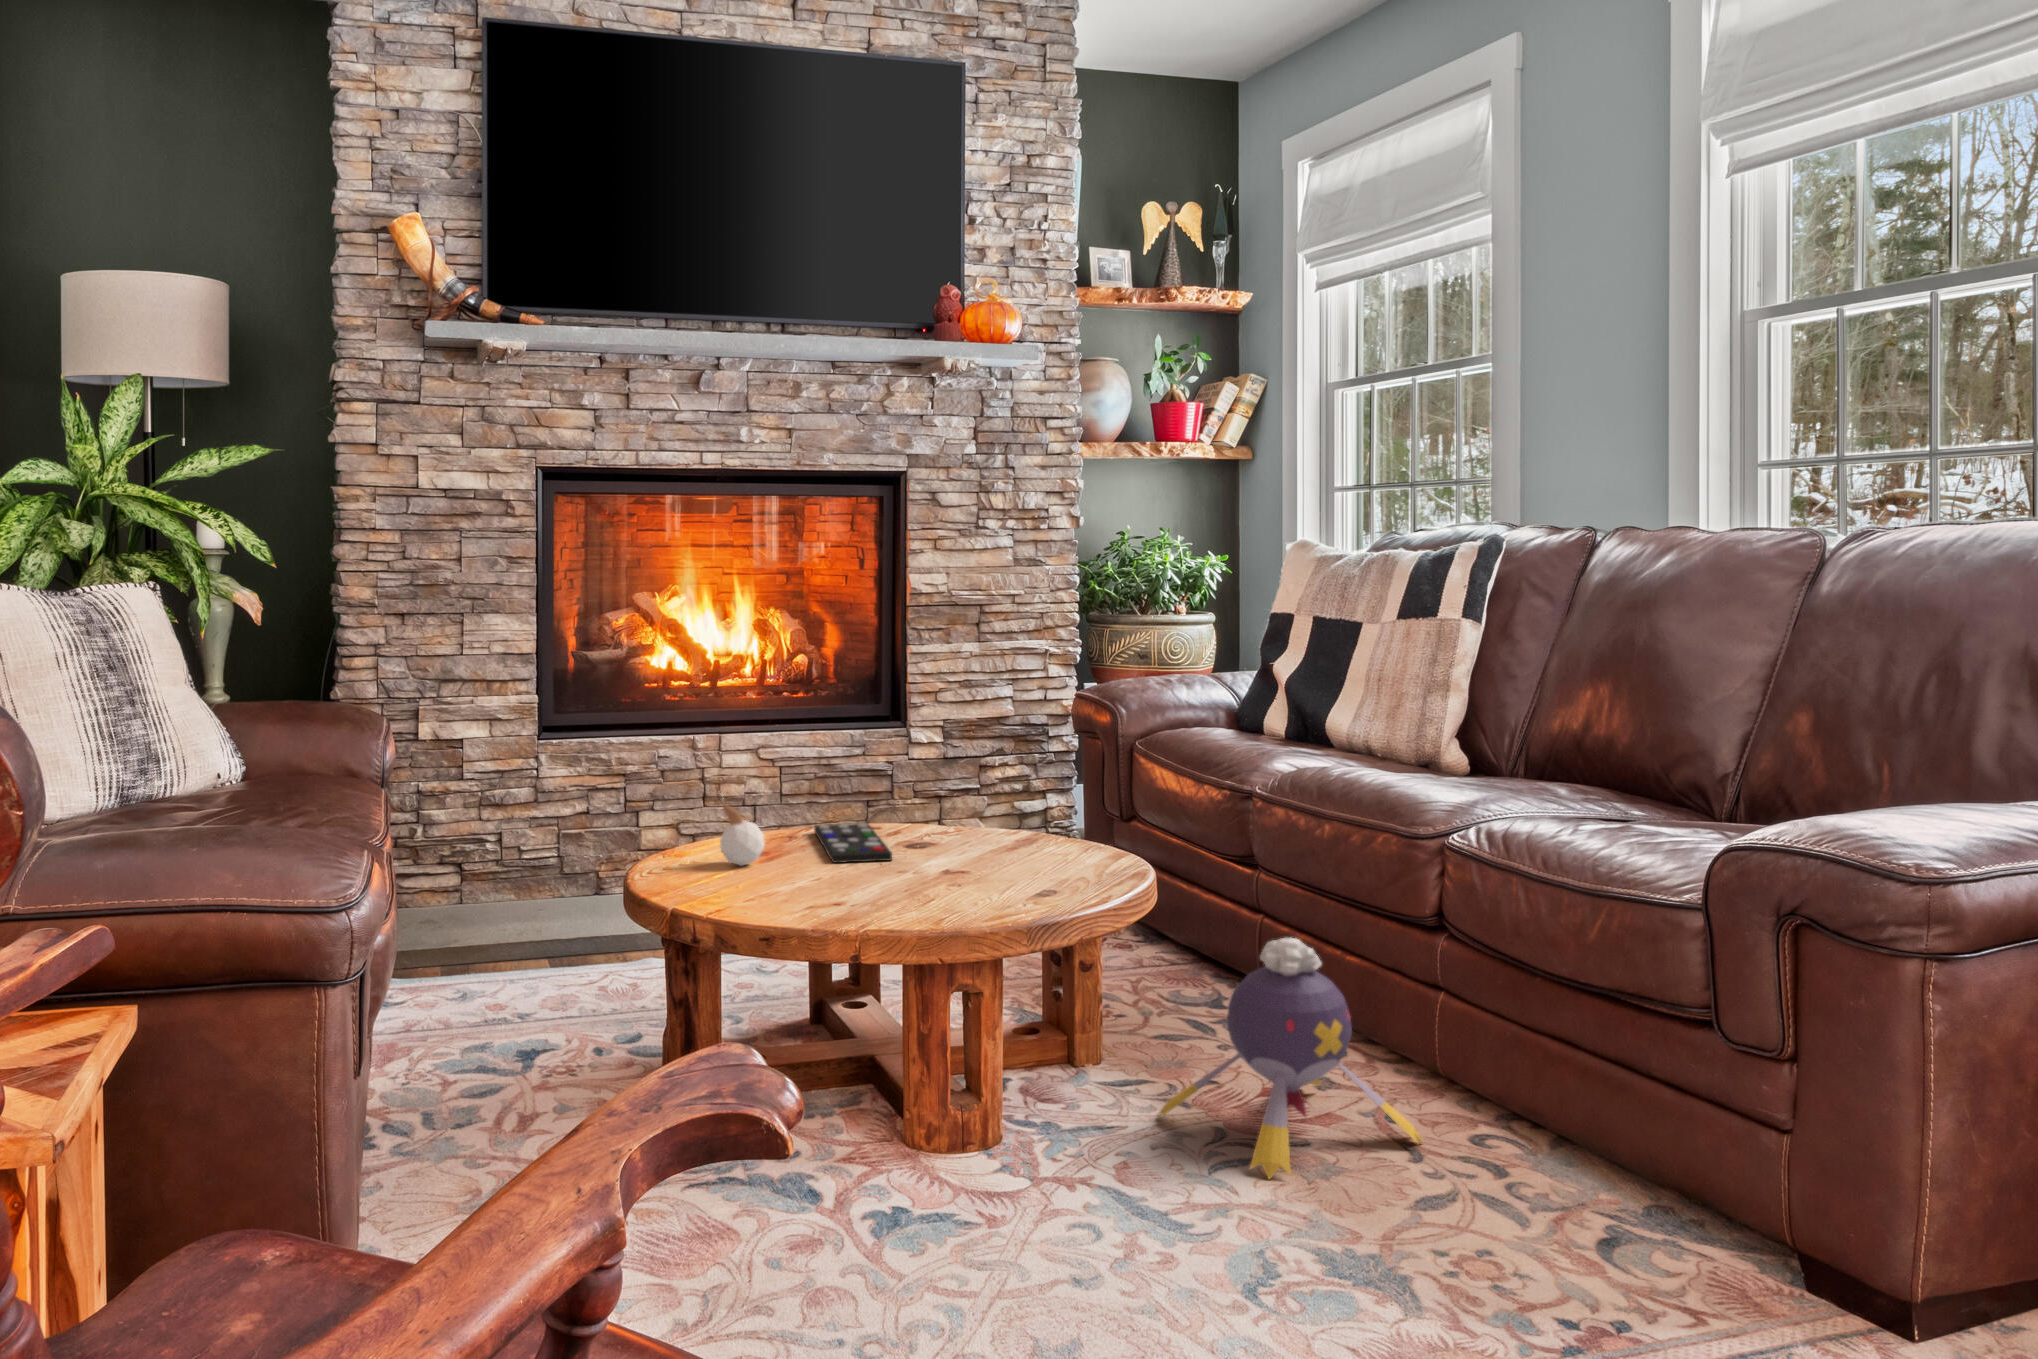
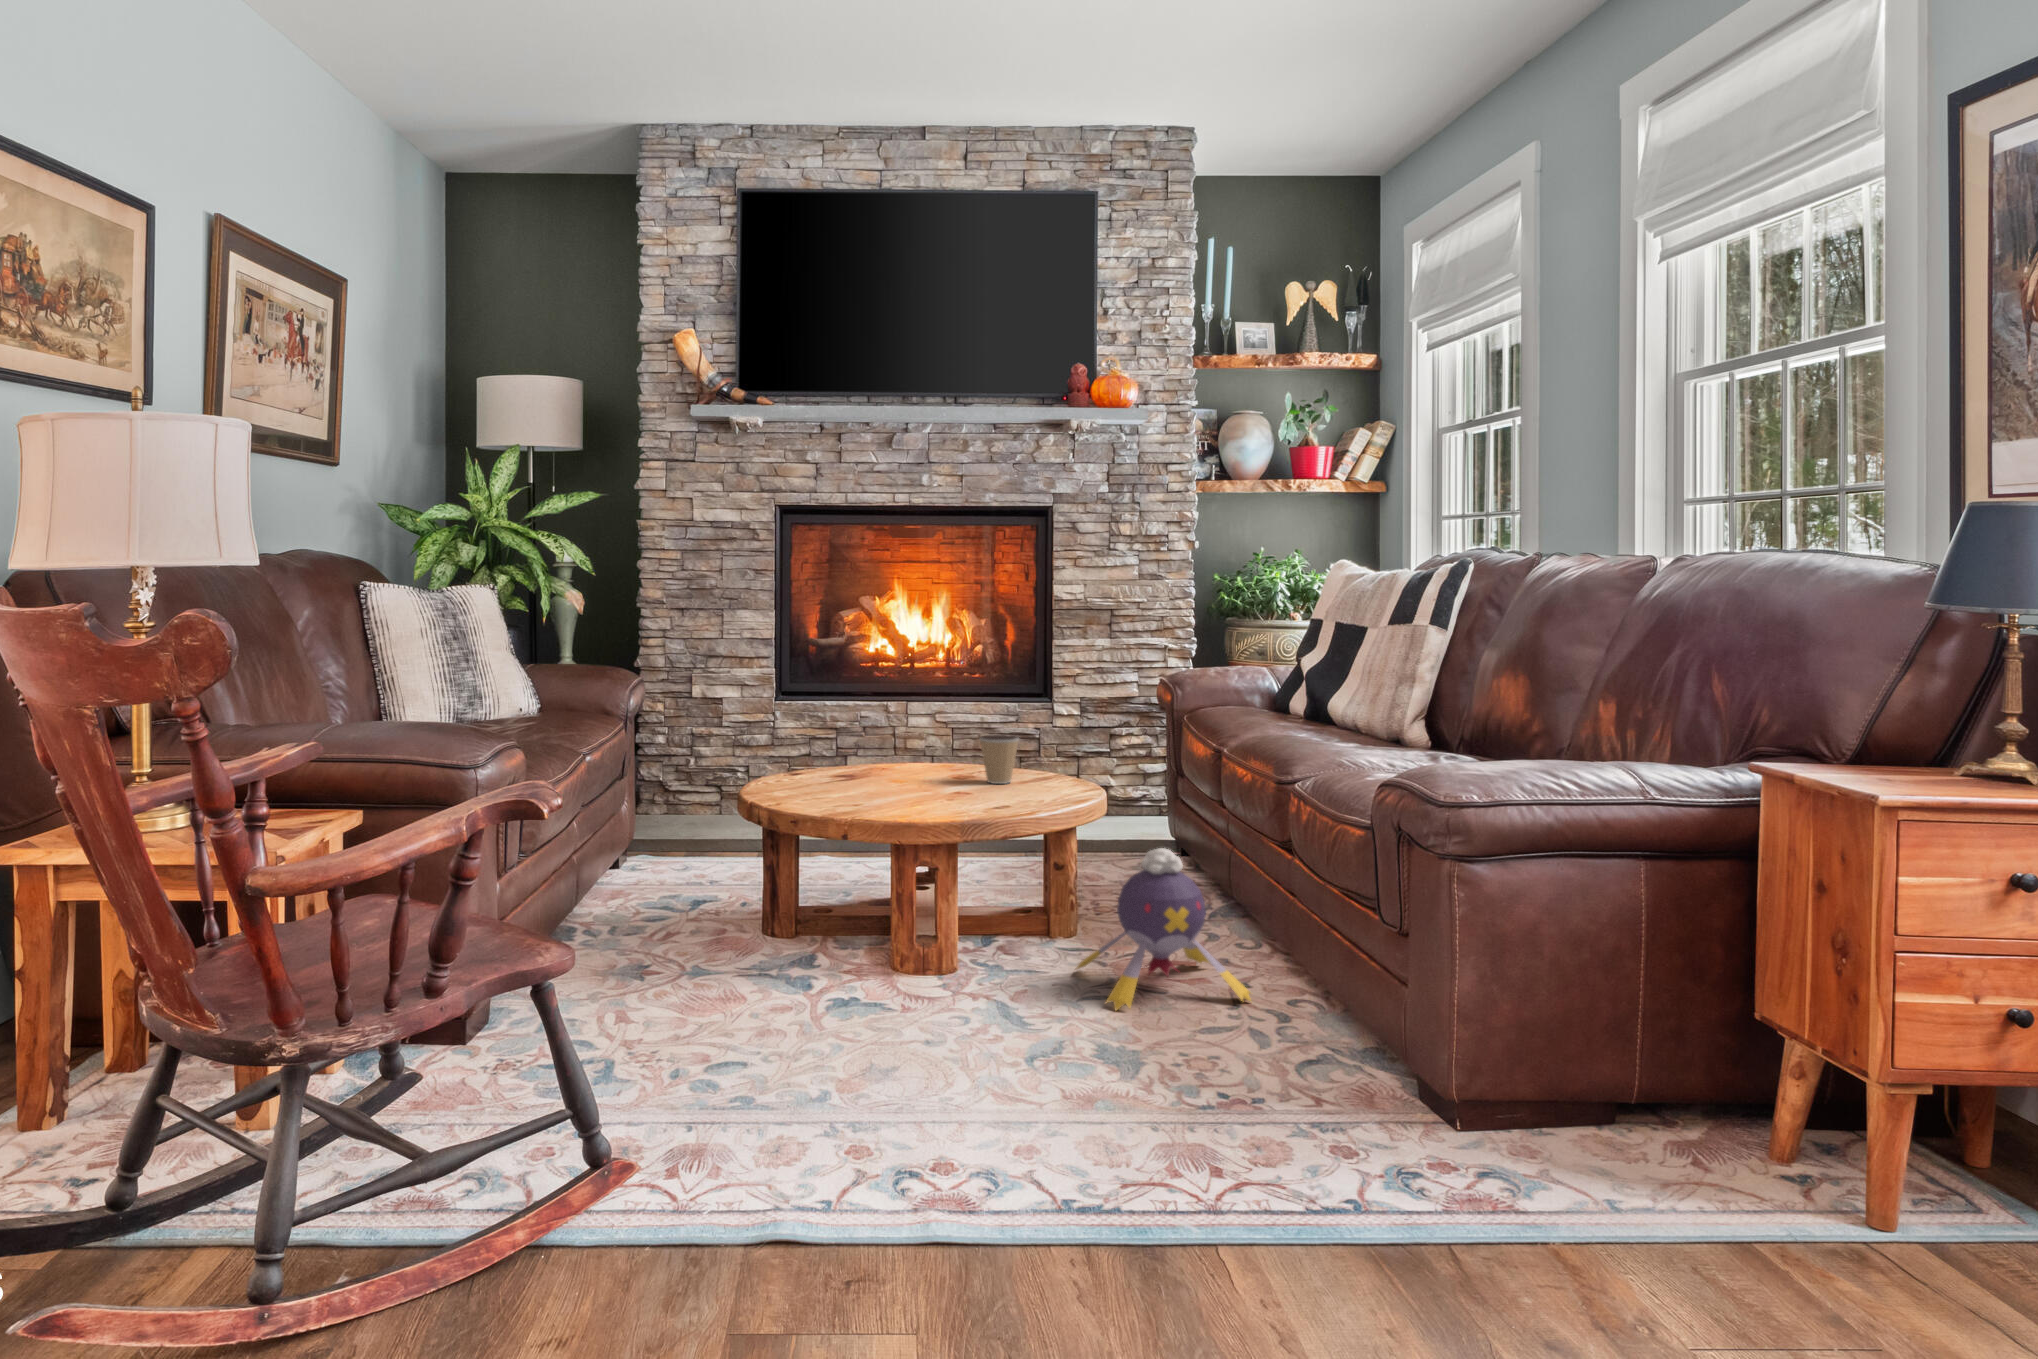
coffee cup: none [959,784,1016,853] -> present [979,735,1019,784]
candle: present [719,791,765,866] -> none [807,730,839,782]
remote control: present [814,823,892,863] -> none [883,761,935,784]

